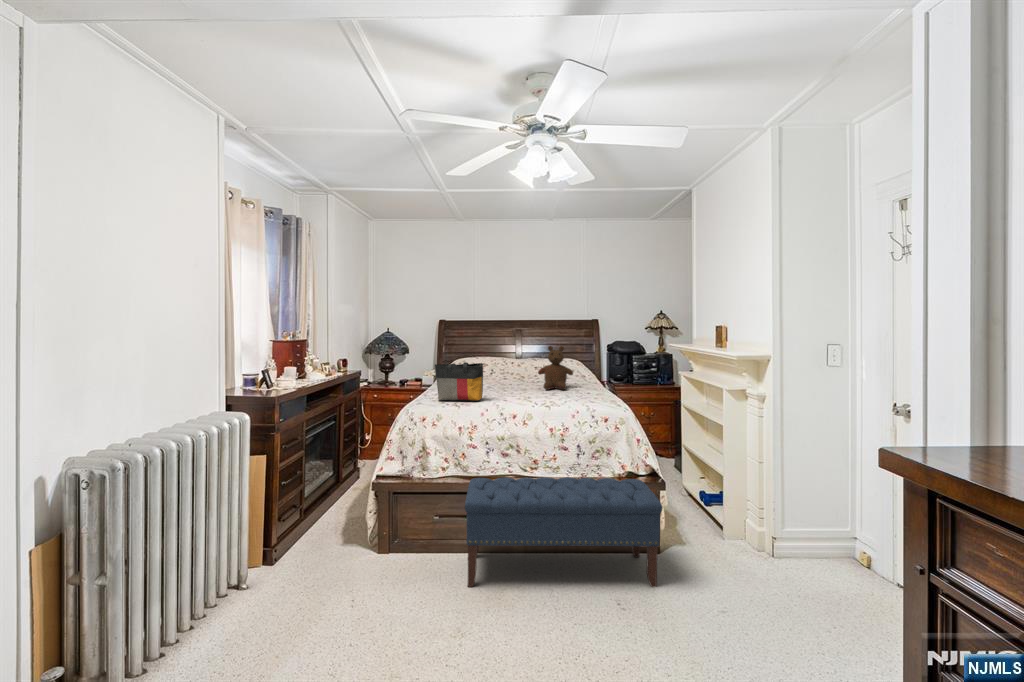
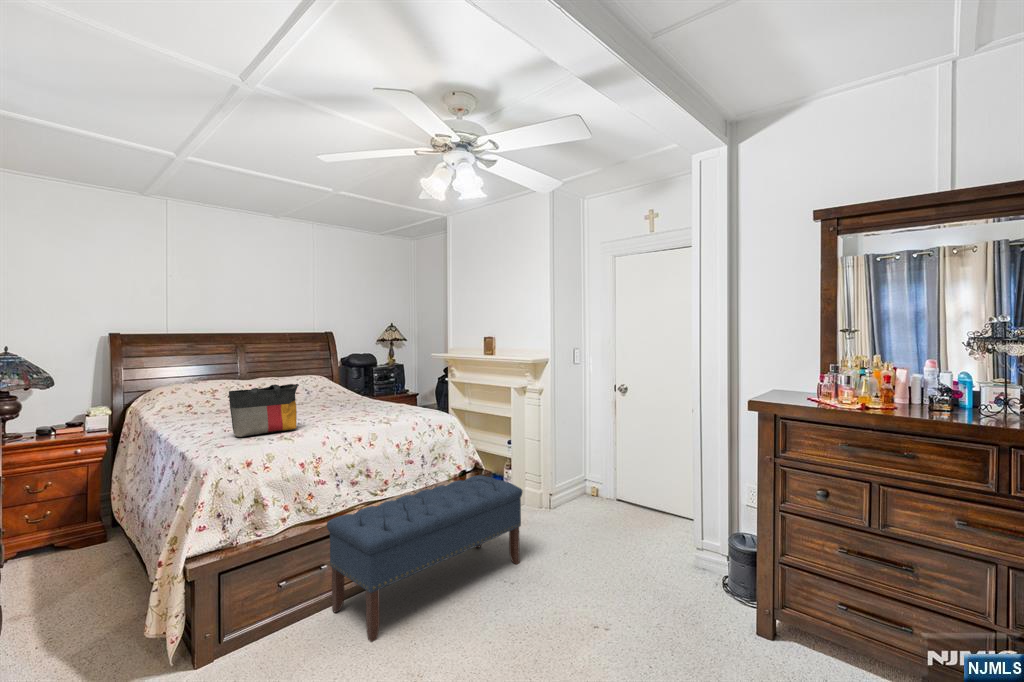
teddy bear: present [538,346,573,390] -> none [316,360,355,409]

